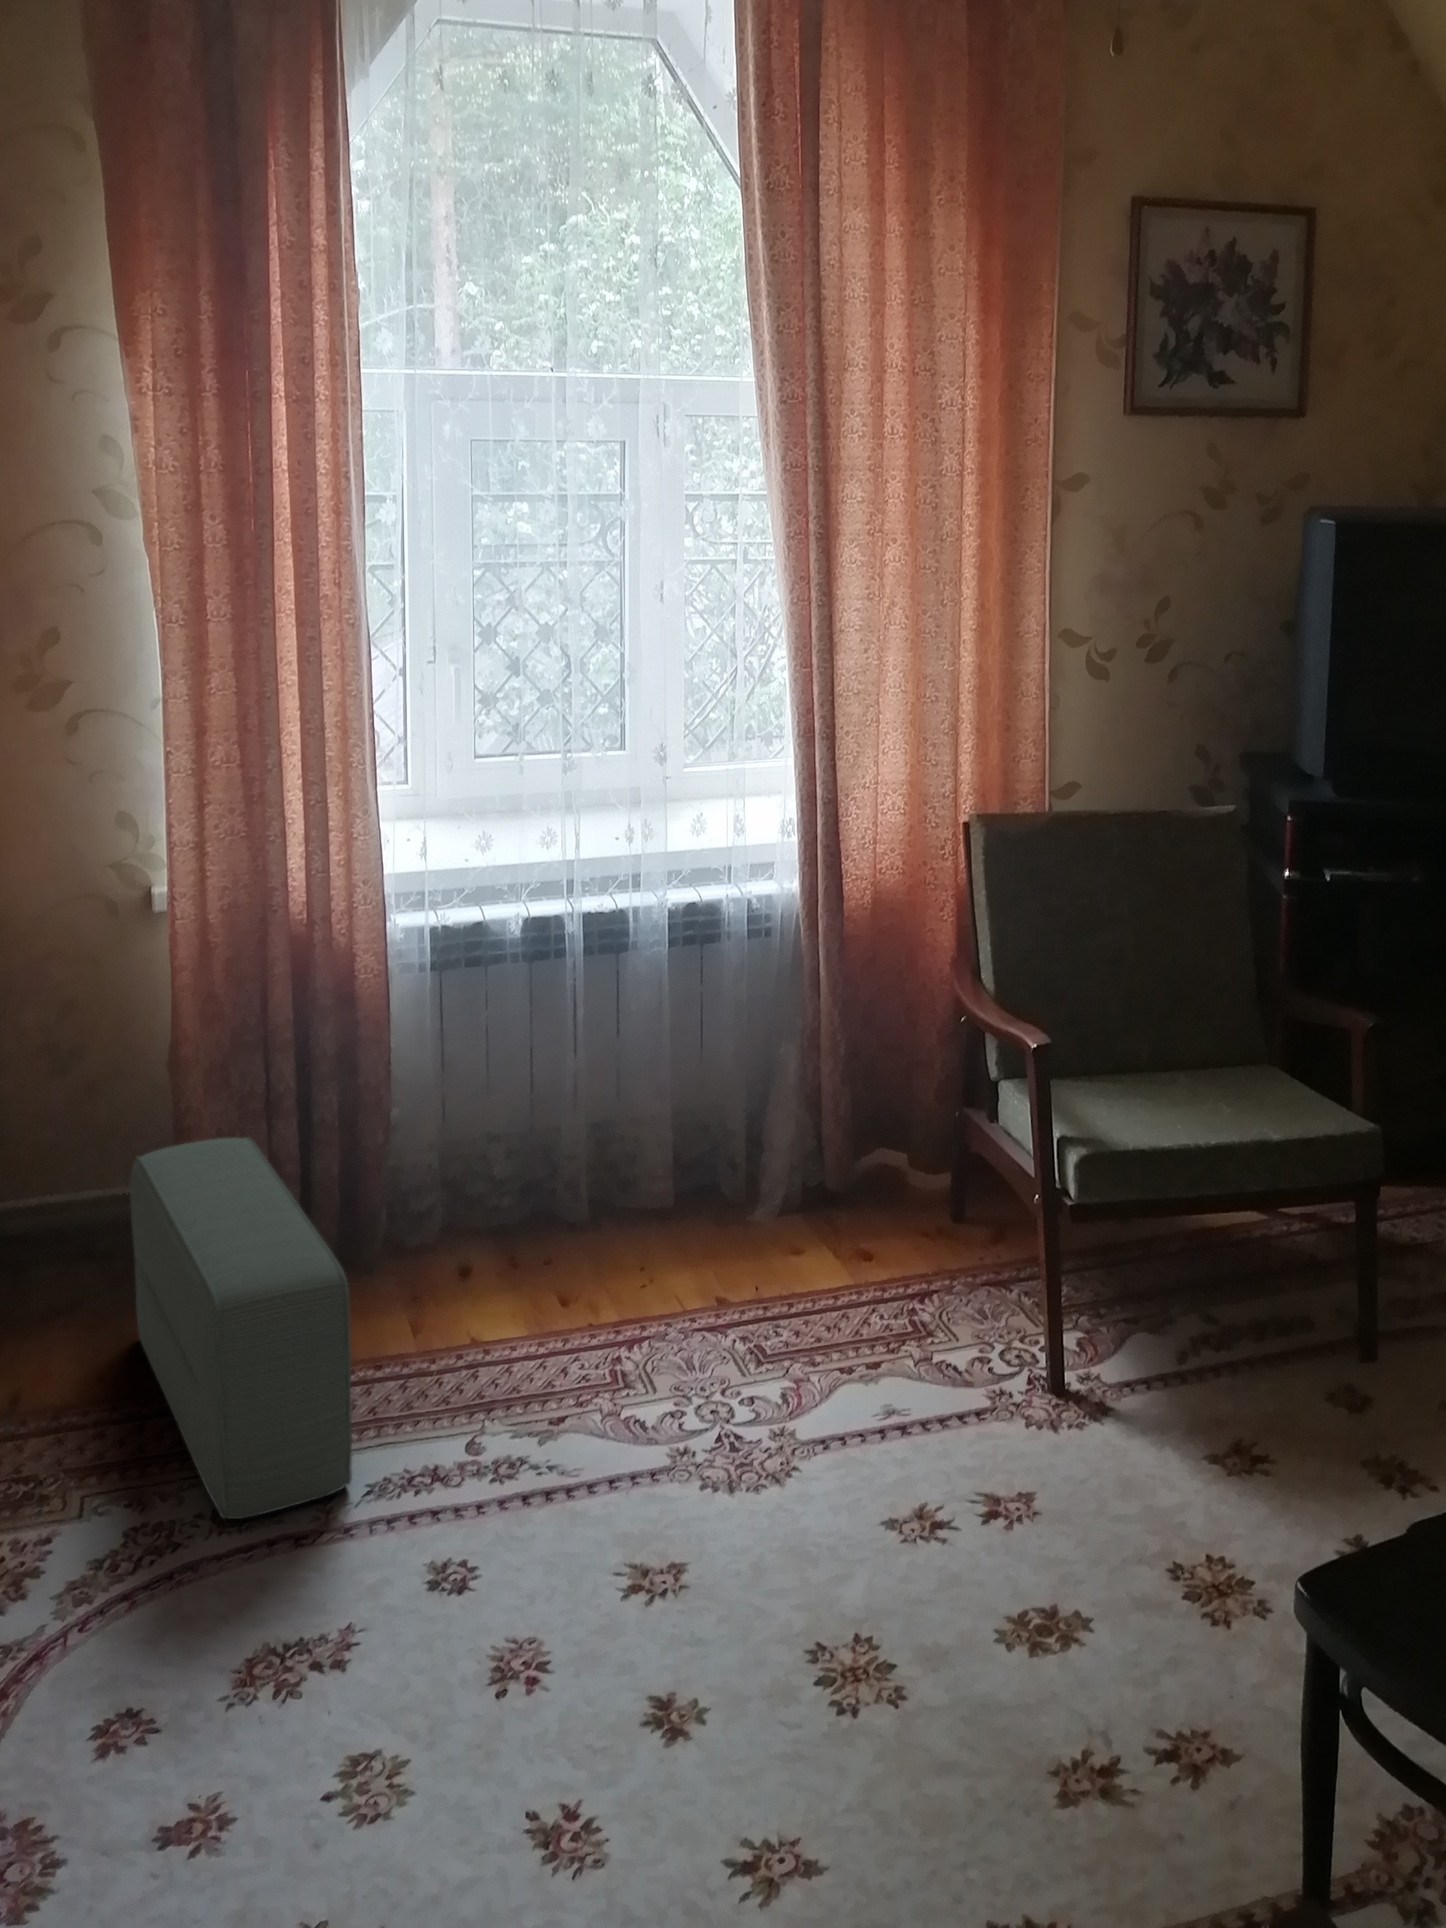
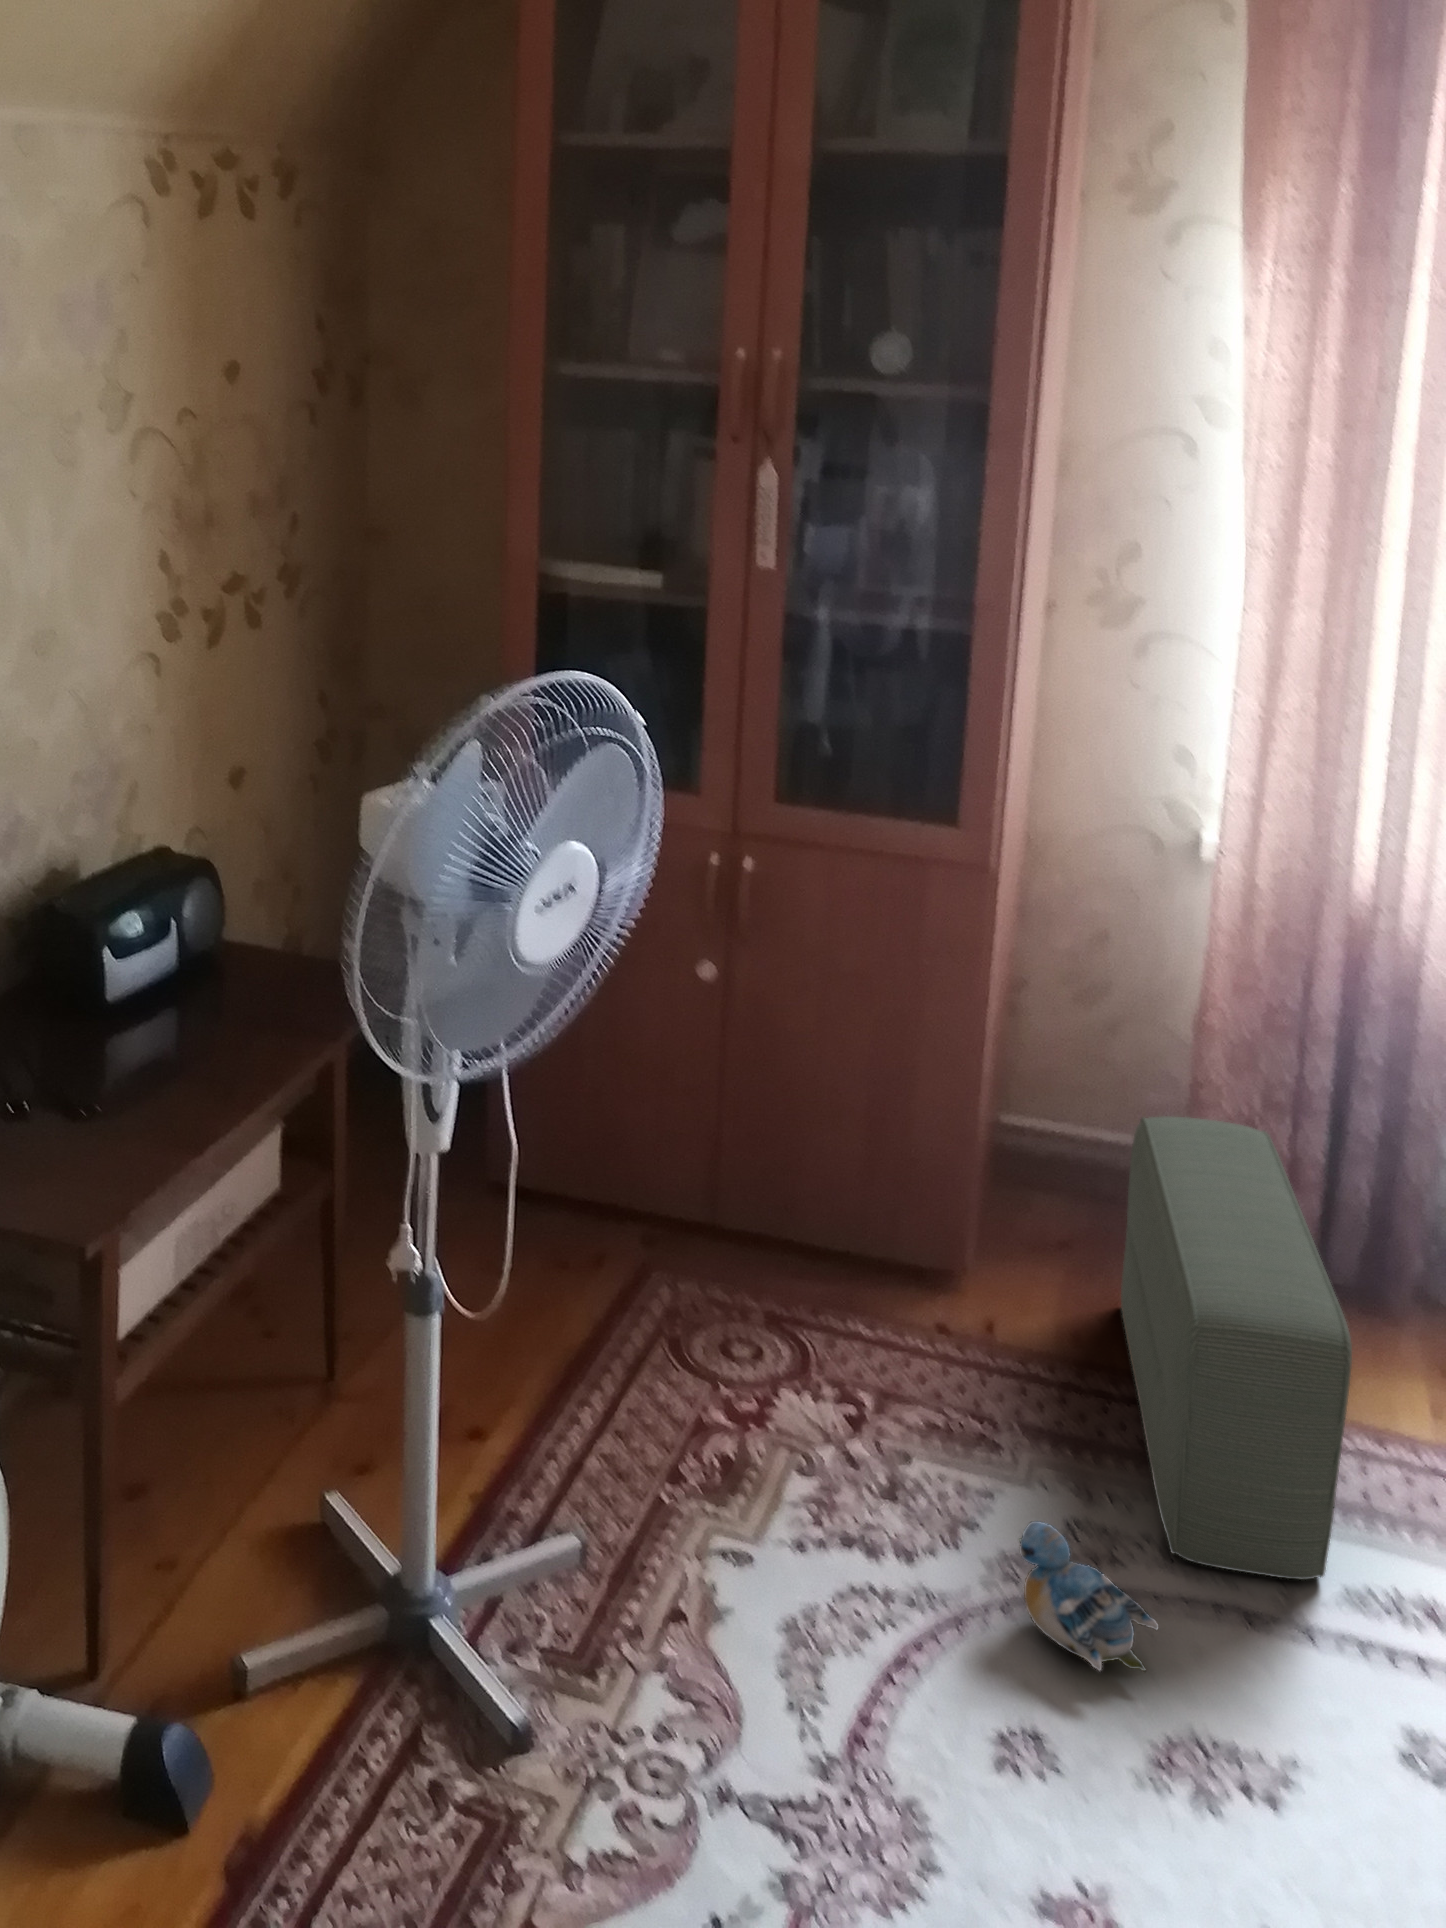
plush toy: none [86,1531,224,1635] -> present [1019,1521,1159,1671]

